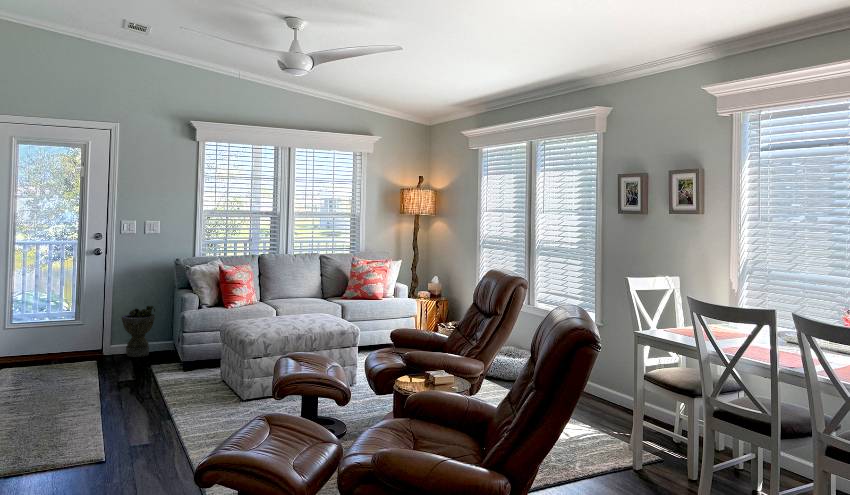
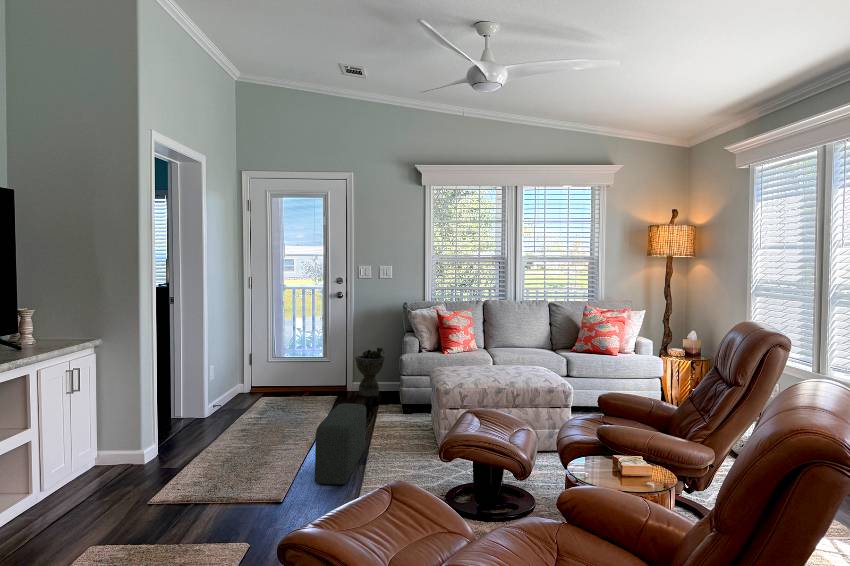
pouf: none [125,363,165,443] -> present [315,403,366,485]

